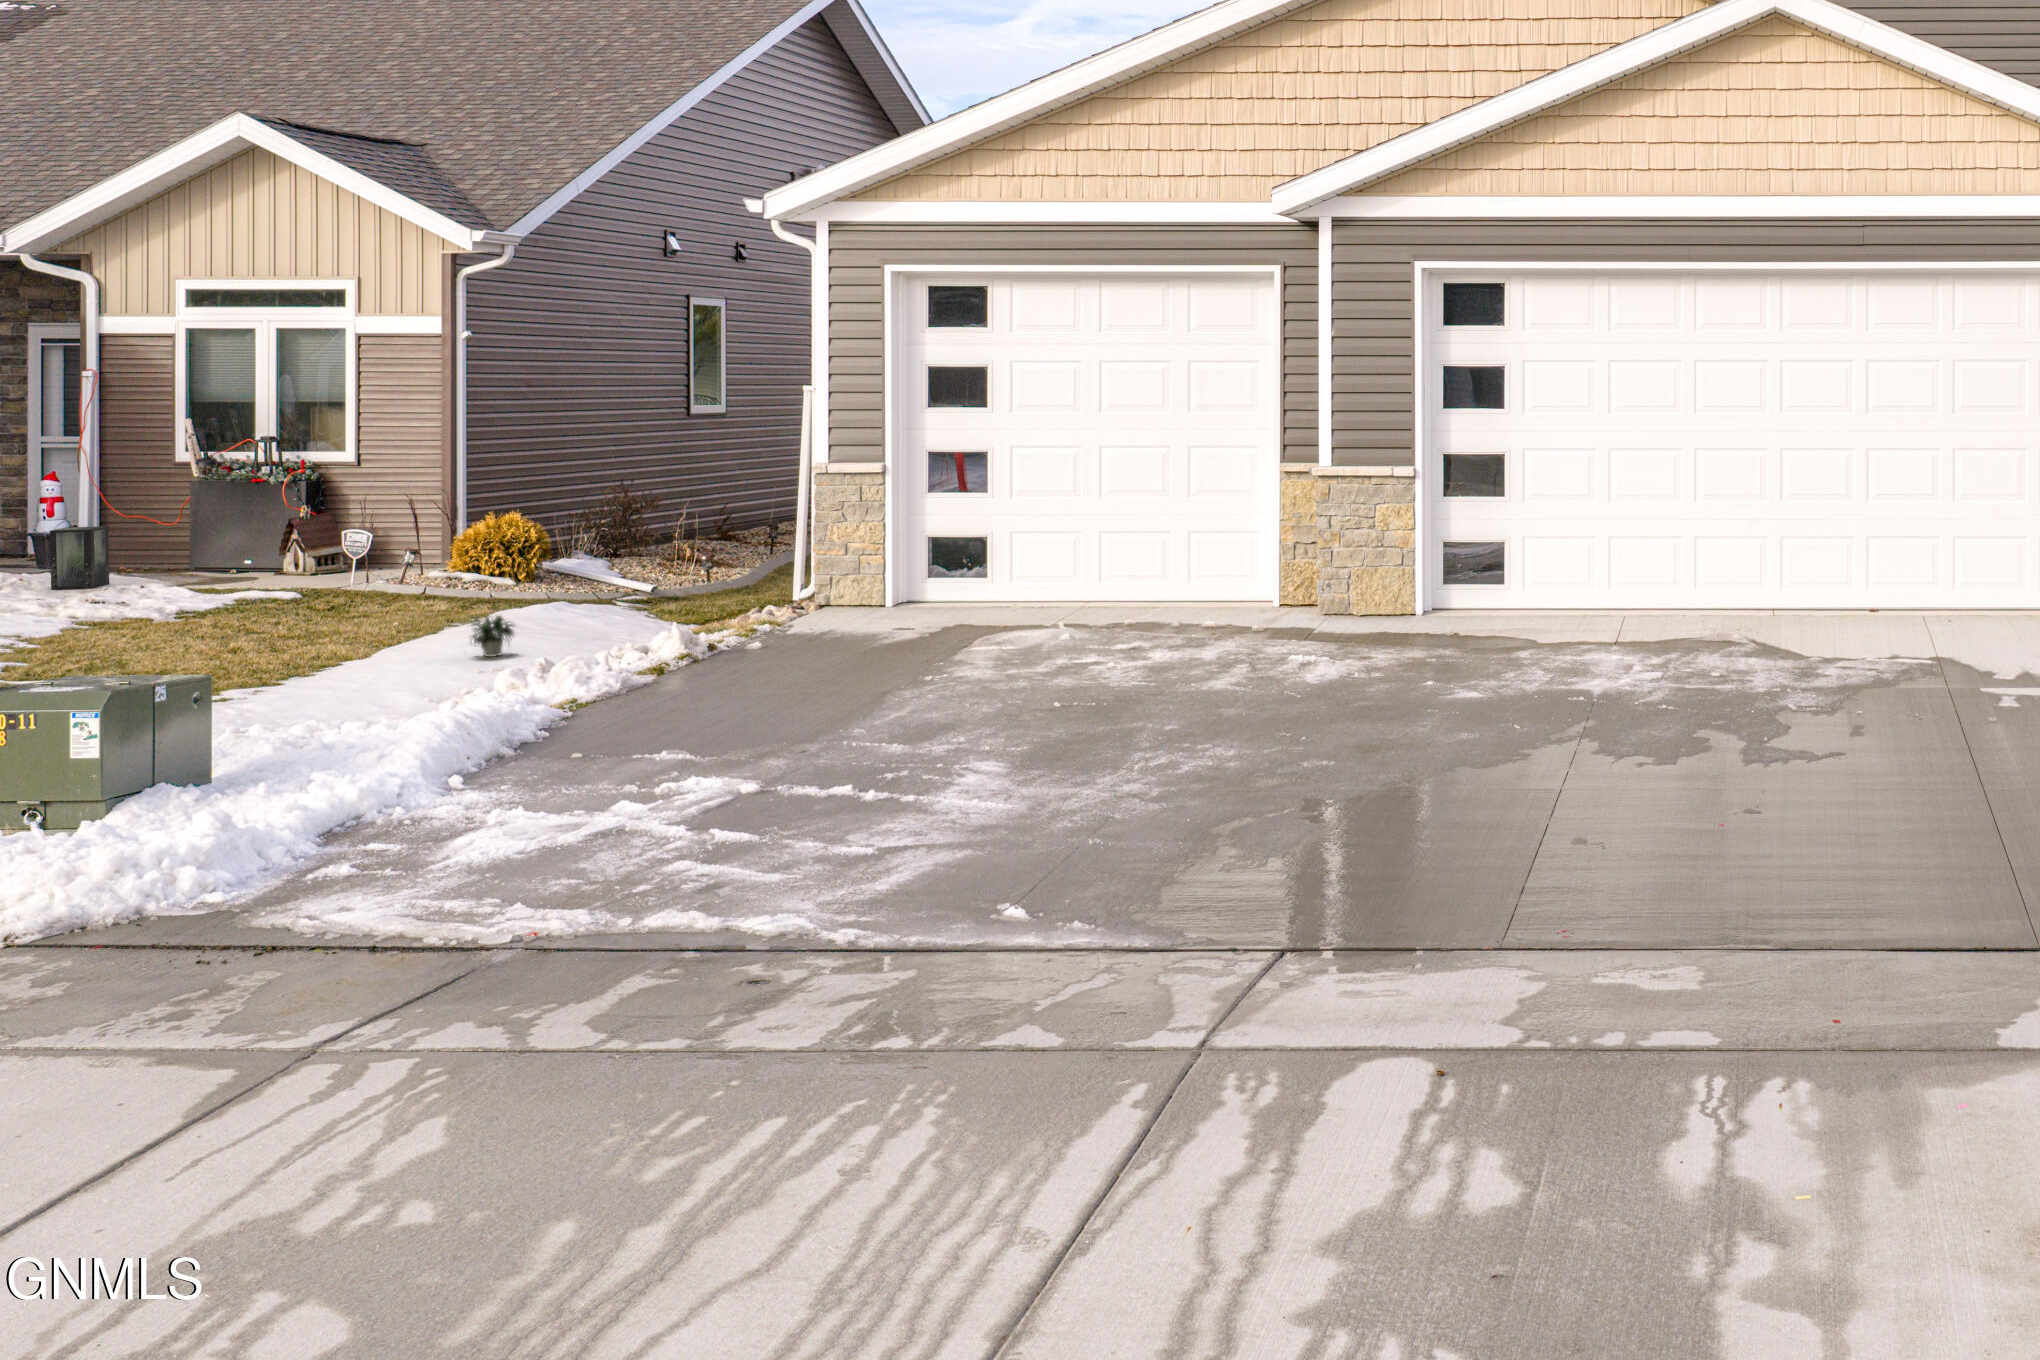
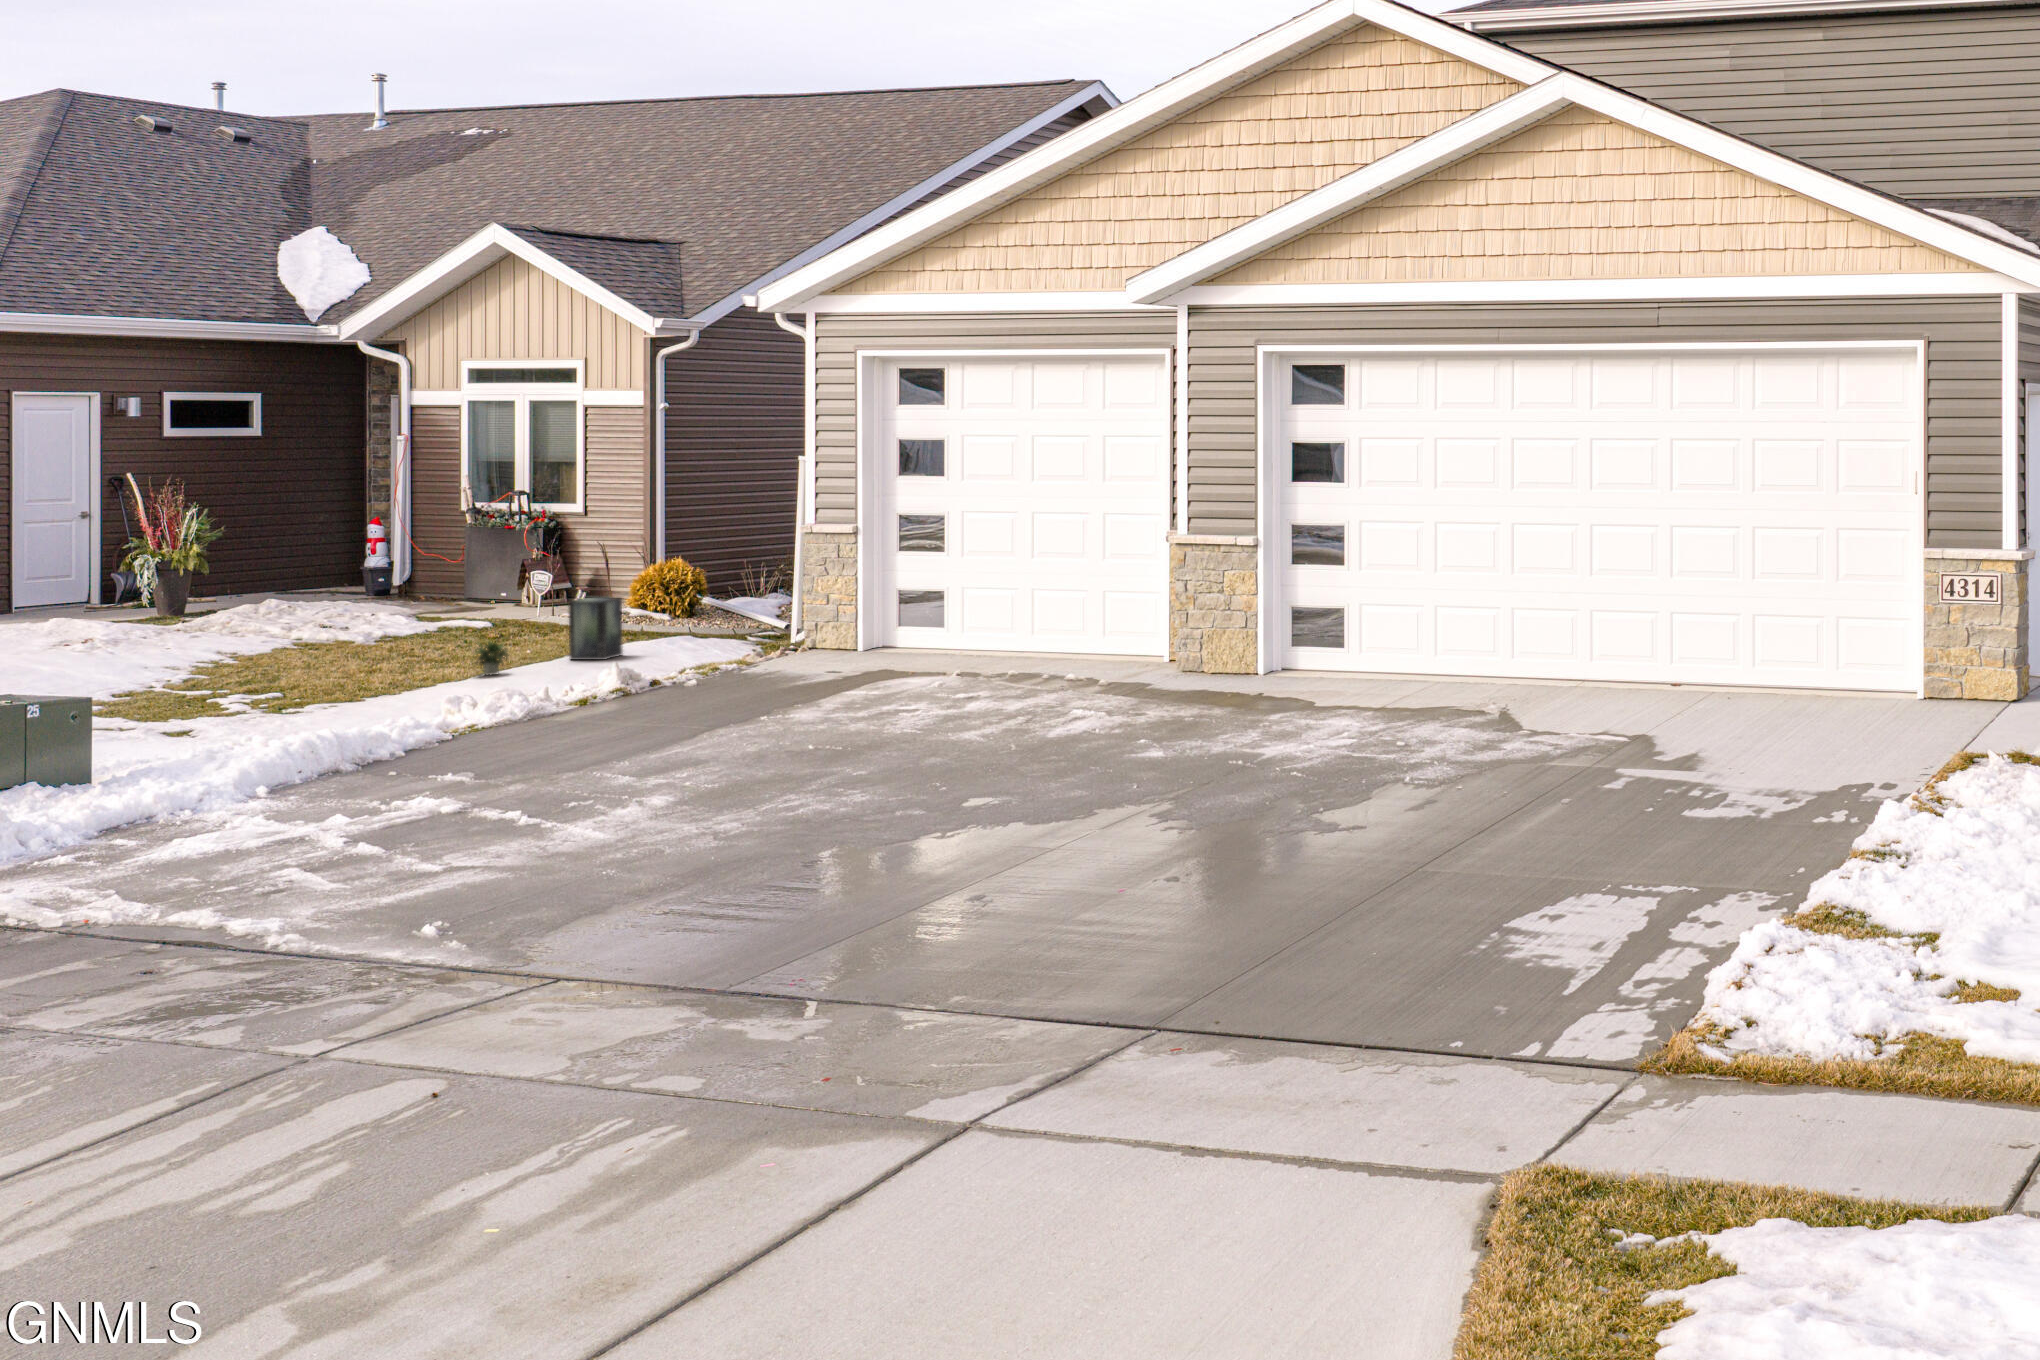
storage box: present [50,526,109,590] -> present [568,597,623,660]

